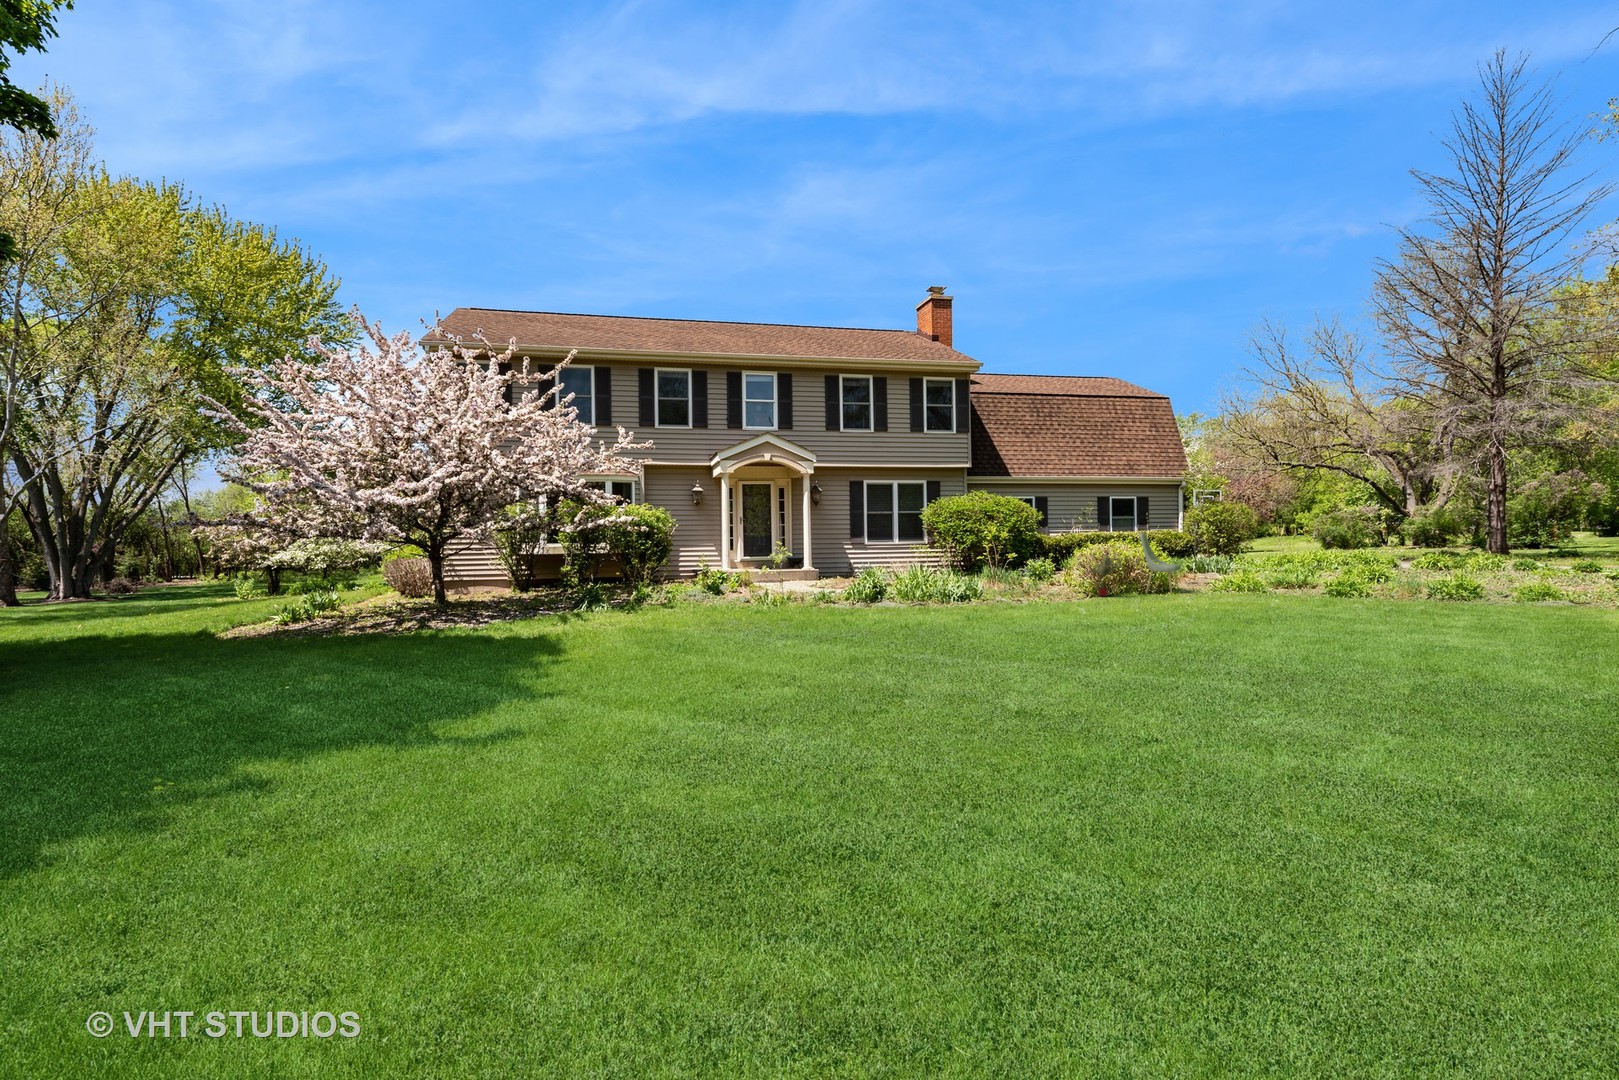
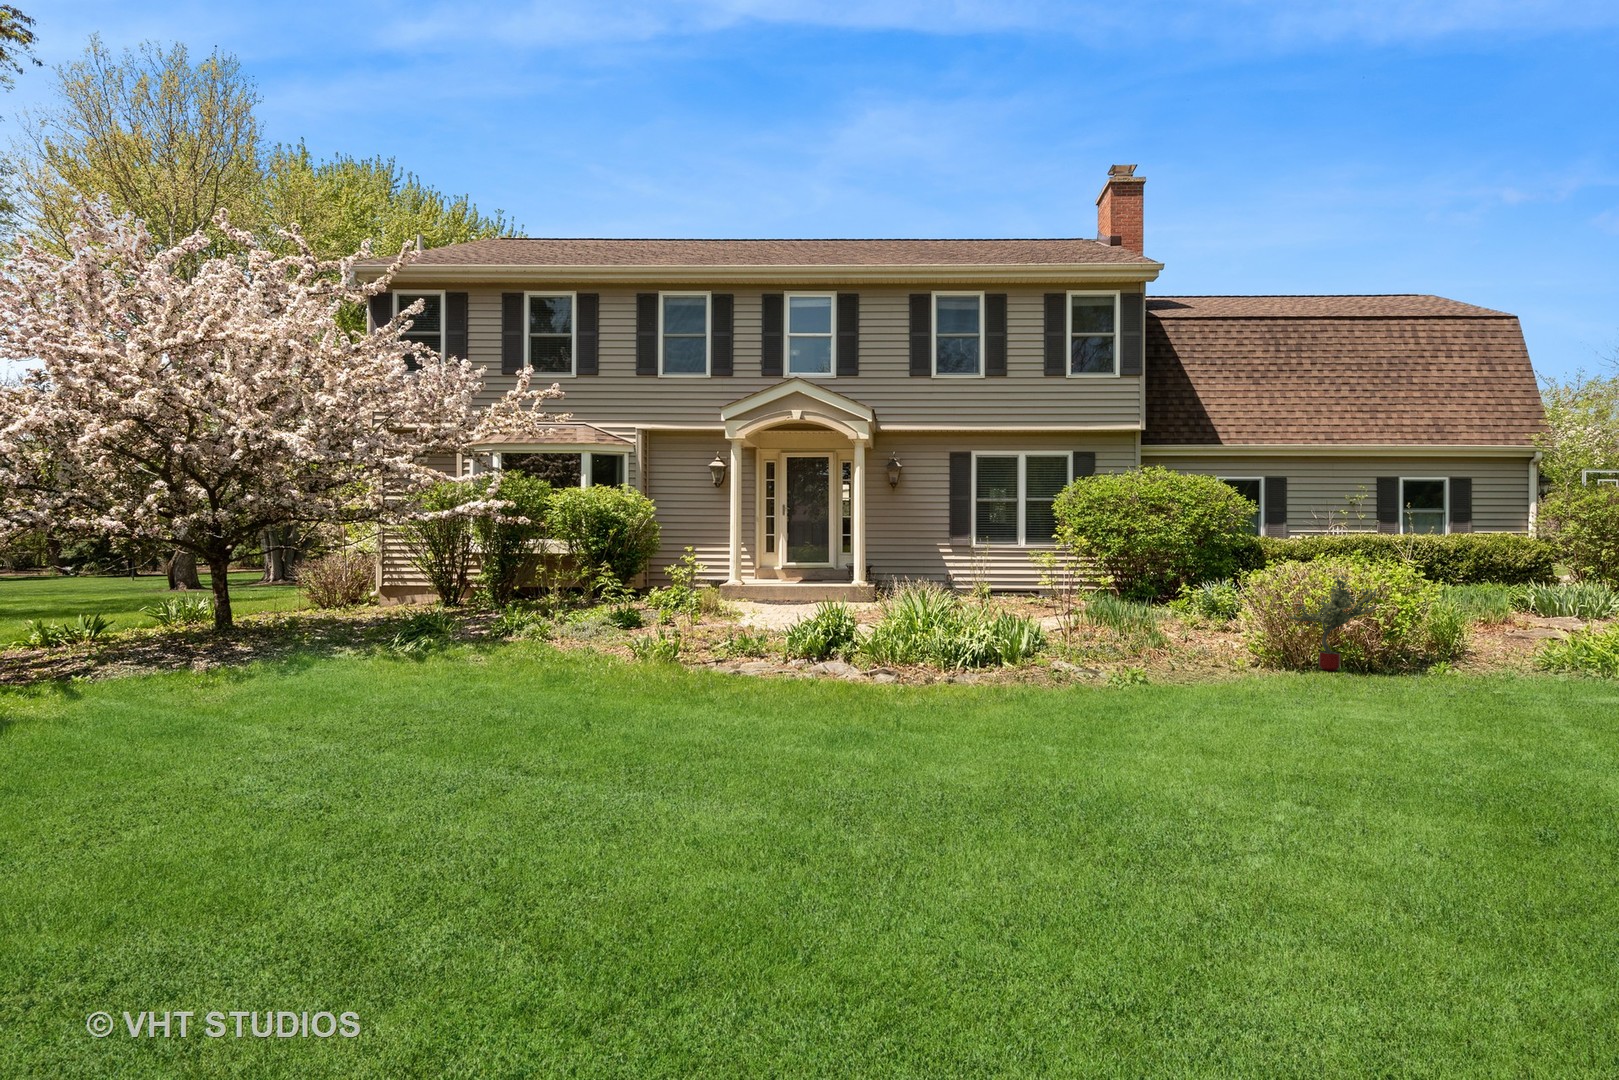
chair: present [1140,533,1181,593] -> none [1424,540,1520,671]

